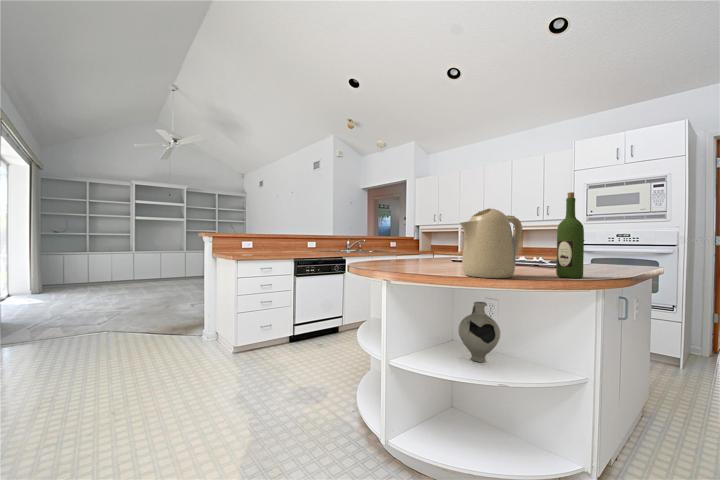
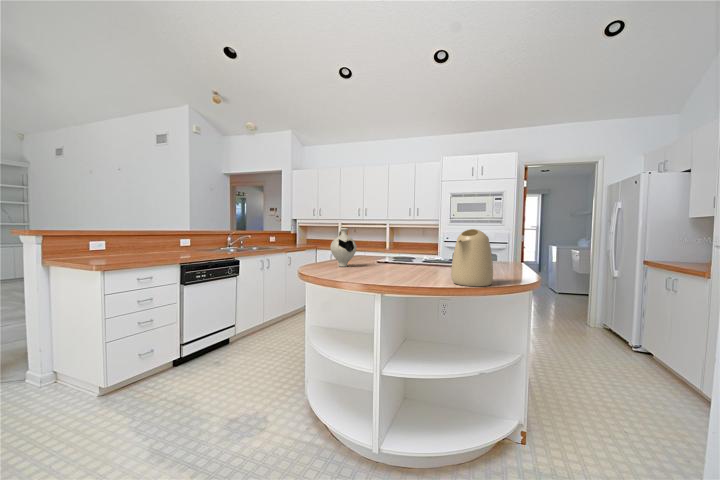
wine bottle: present [556,192,584,278] -> none [505,217,525,281]
decorative vase: present [458,302,500,362] -> present [330,228,357,267]

